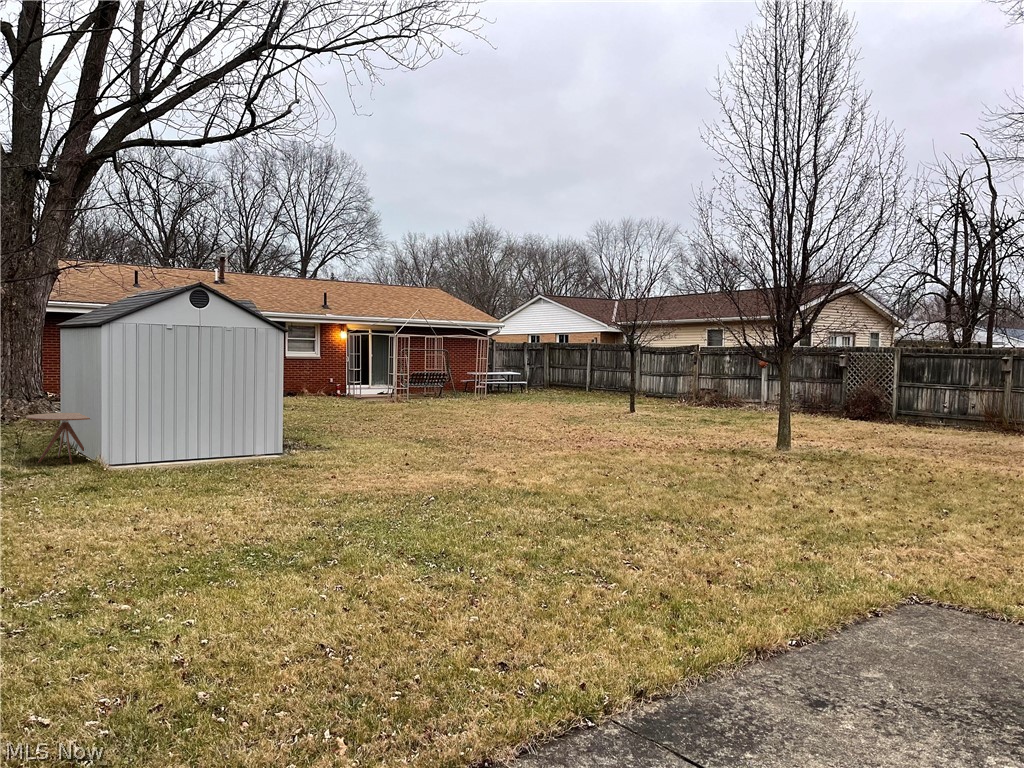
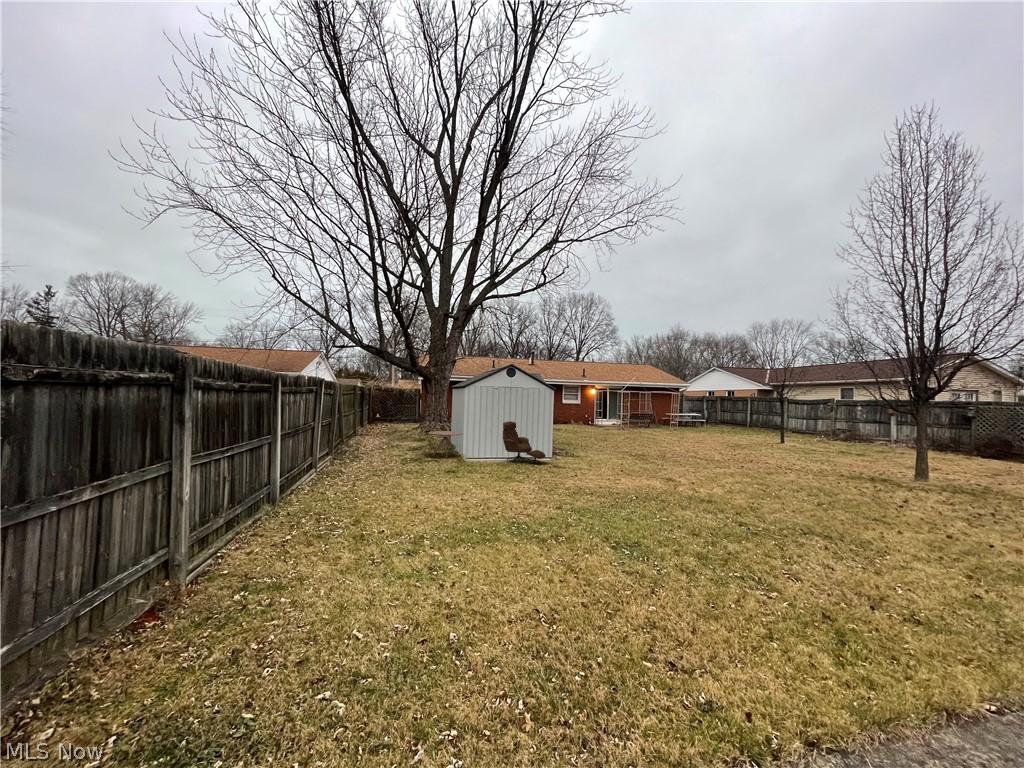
lounge chair: none [189,389,273,464] -> present [503,421,546,464]

